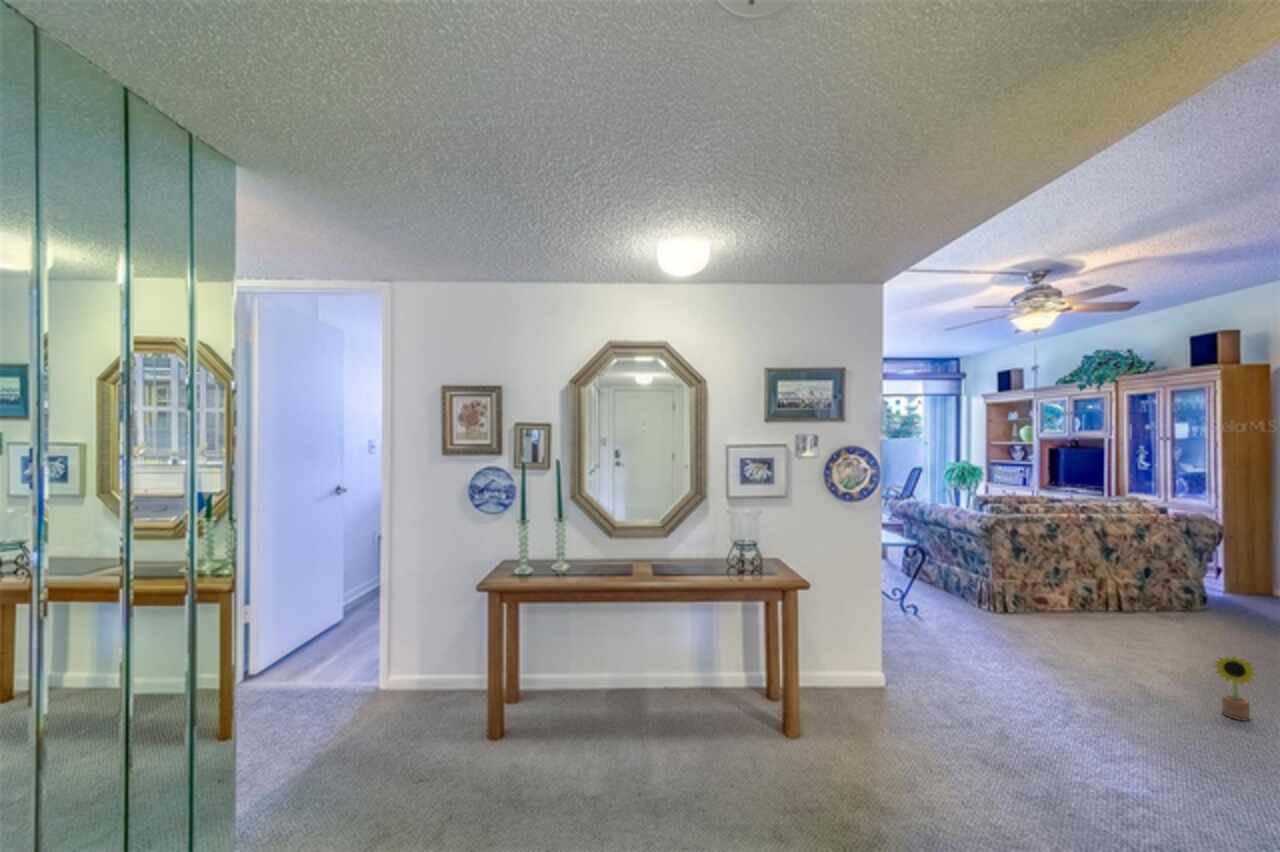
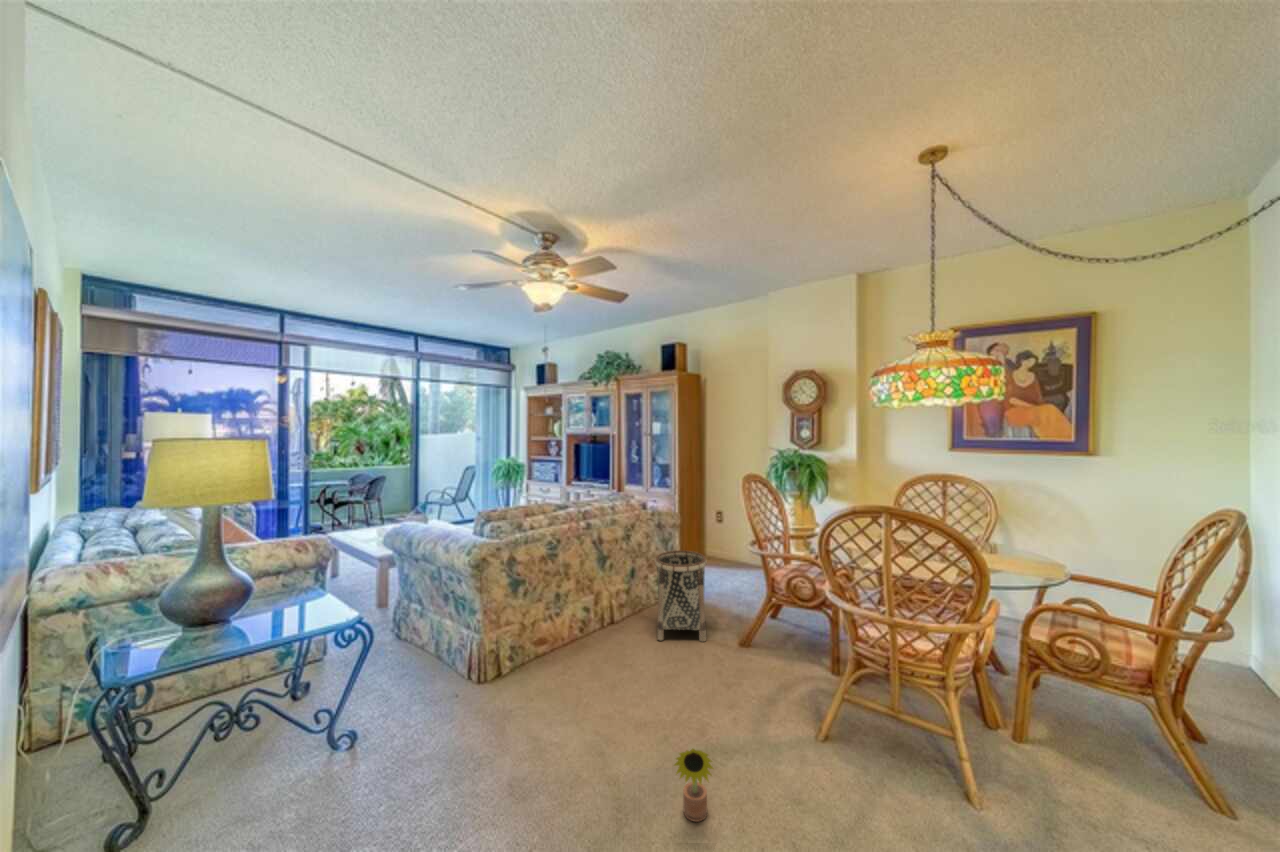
basket: none [1179,551,1254,645] -> present [655,550,707,642]

